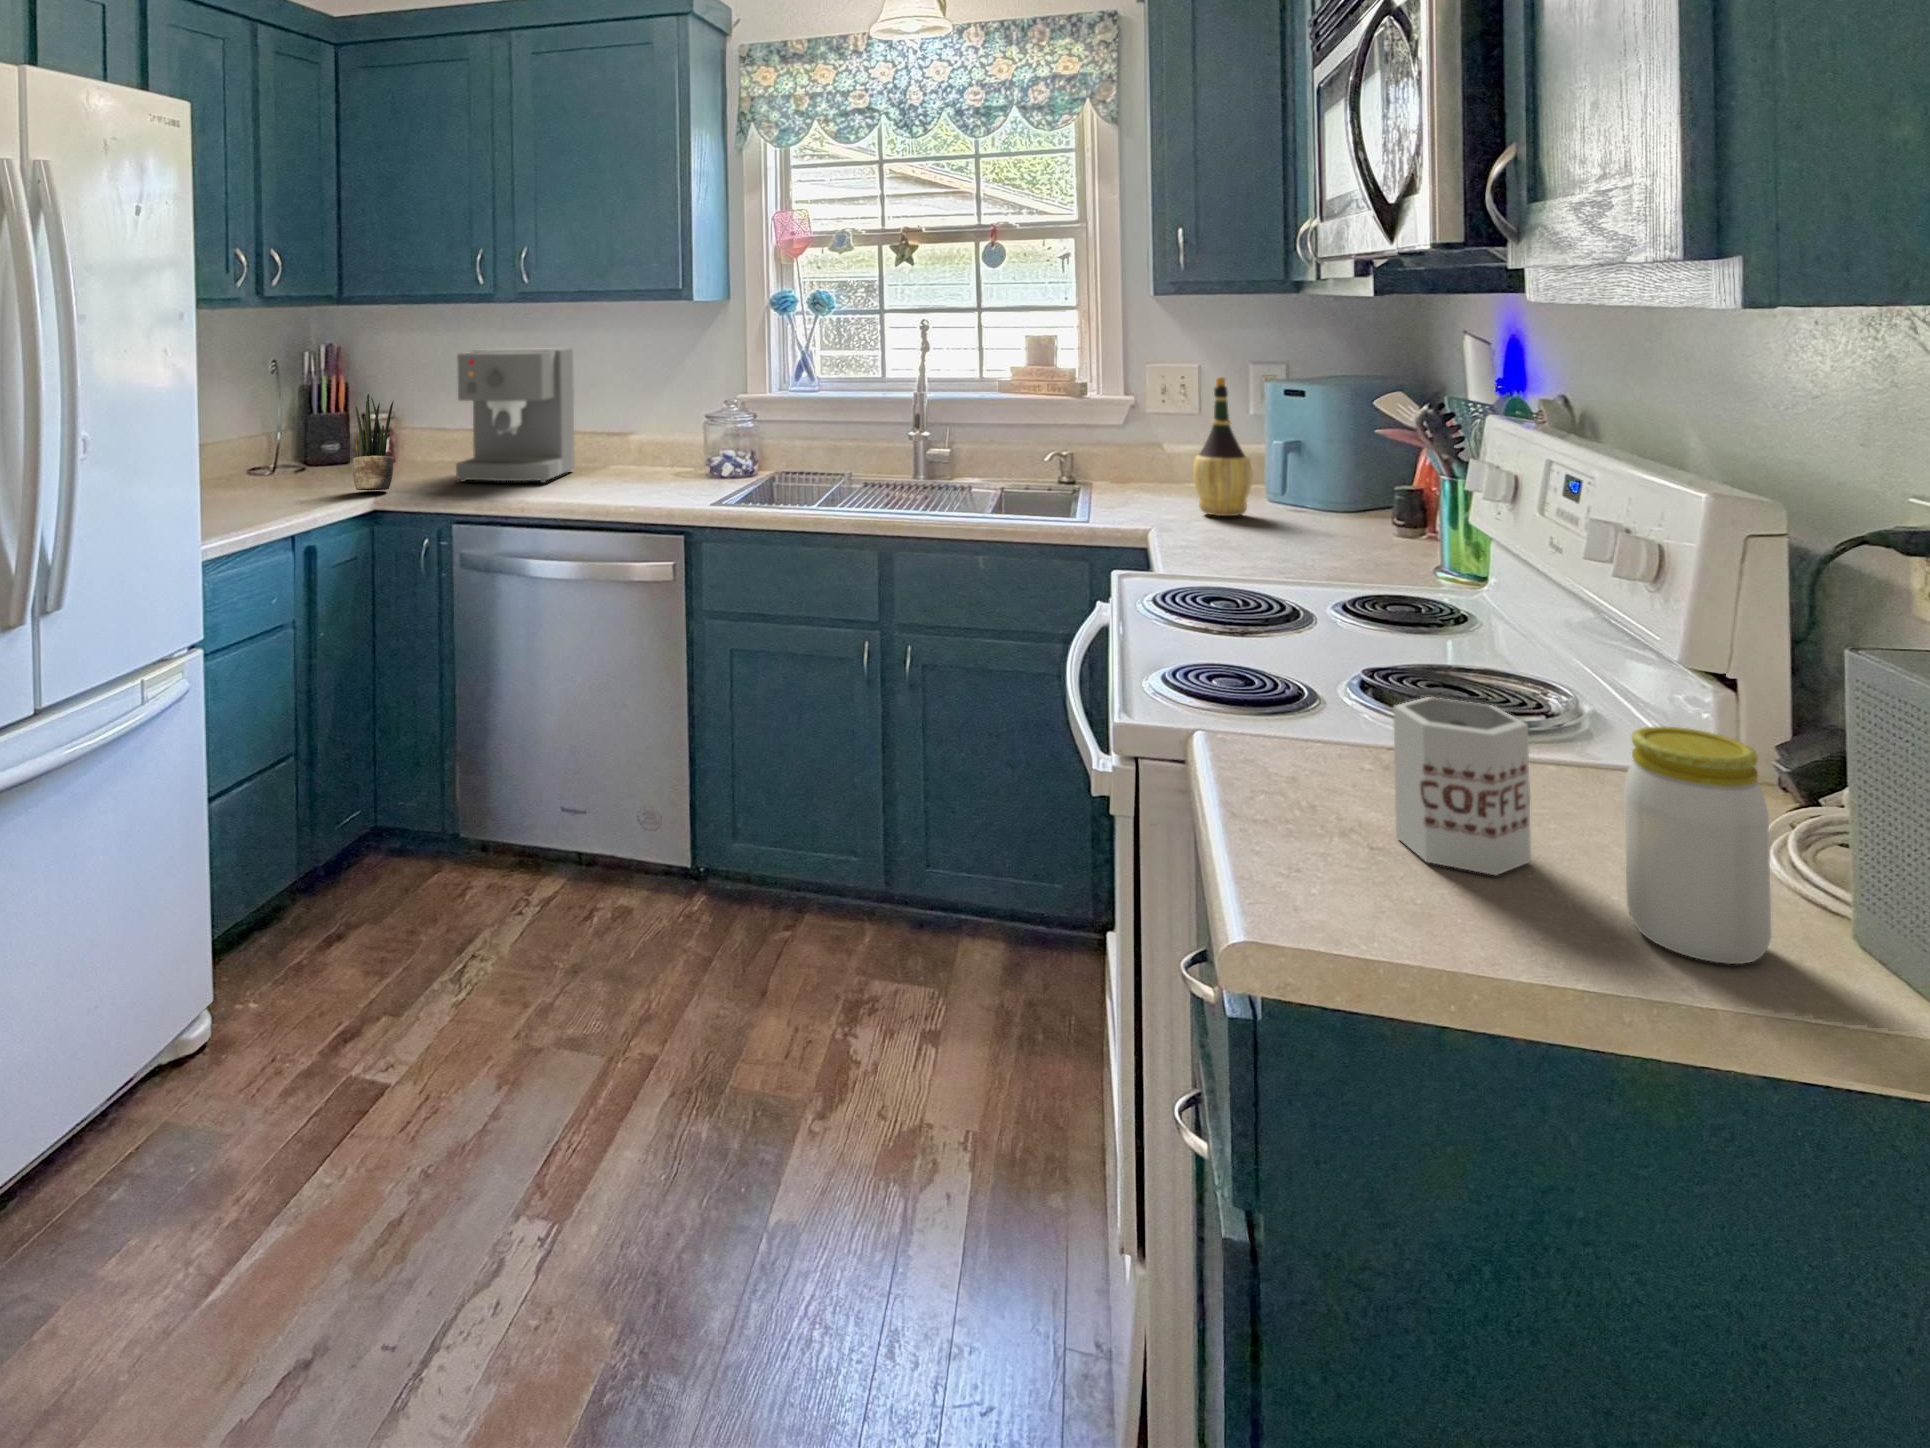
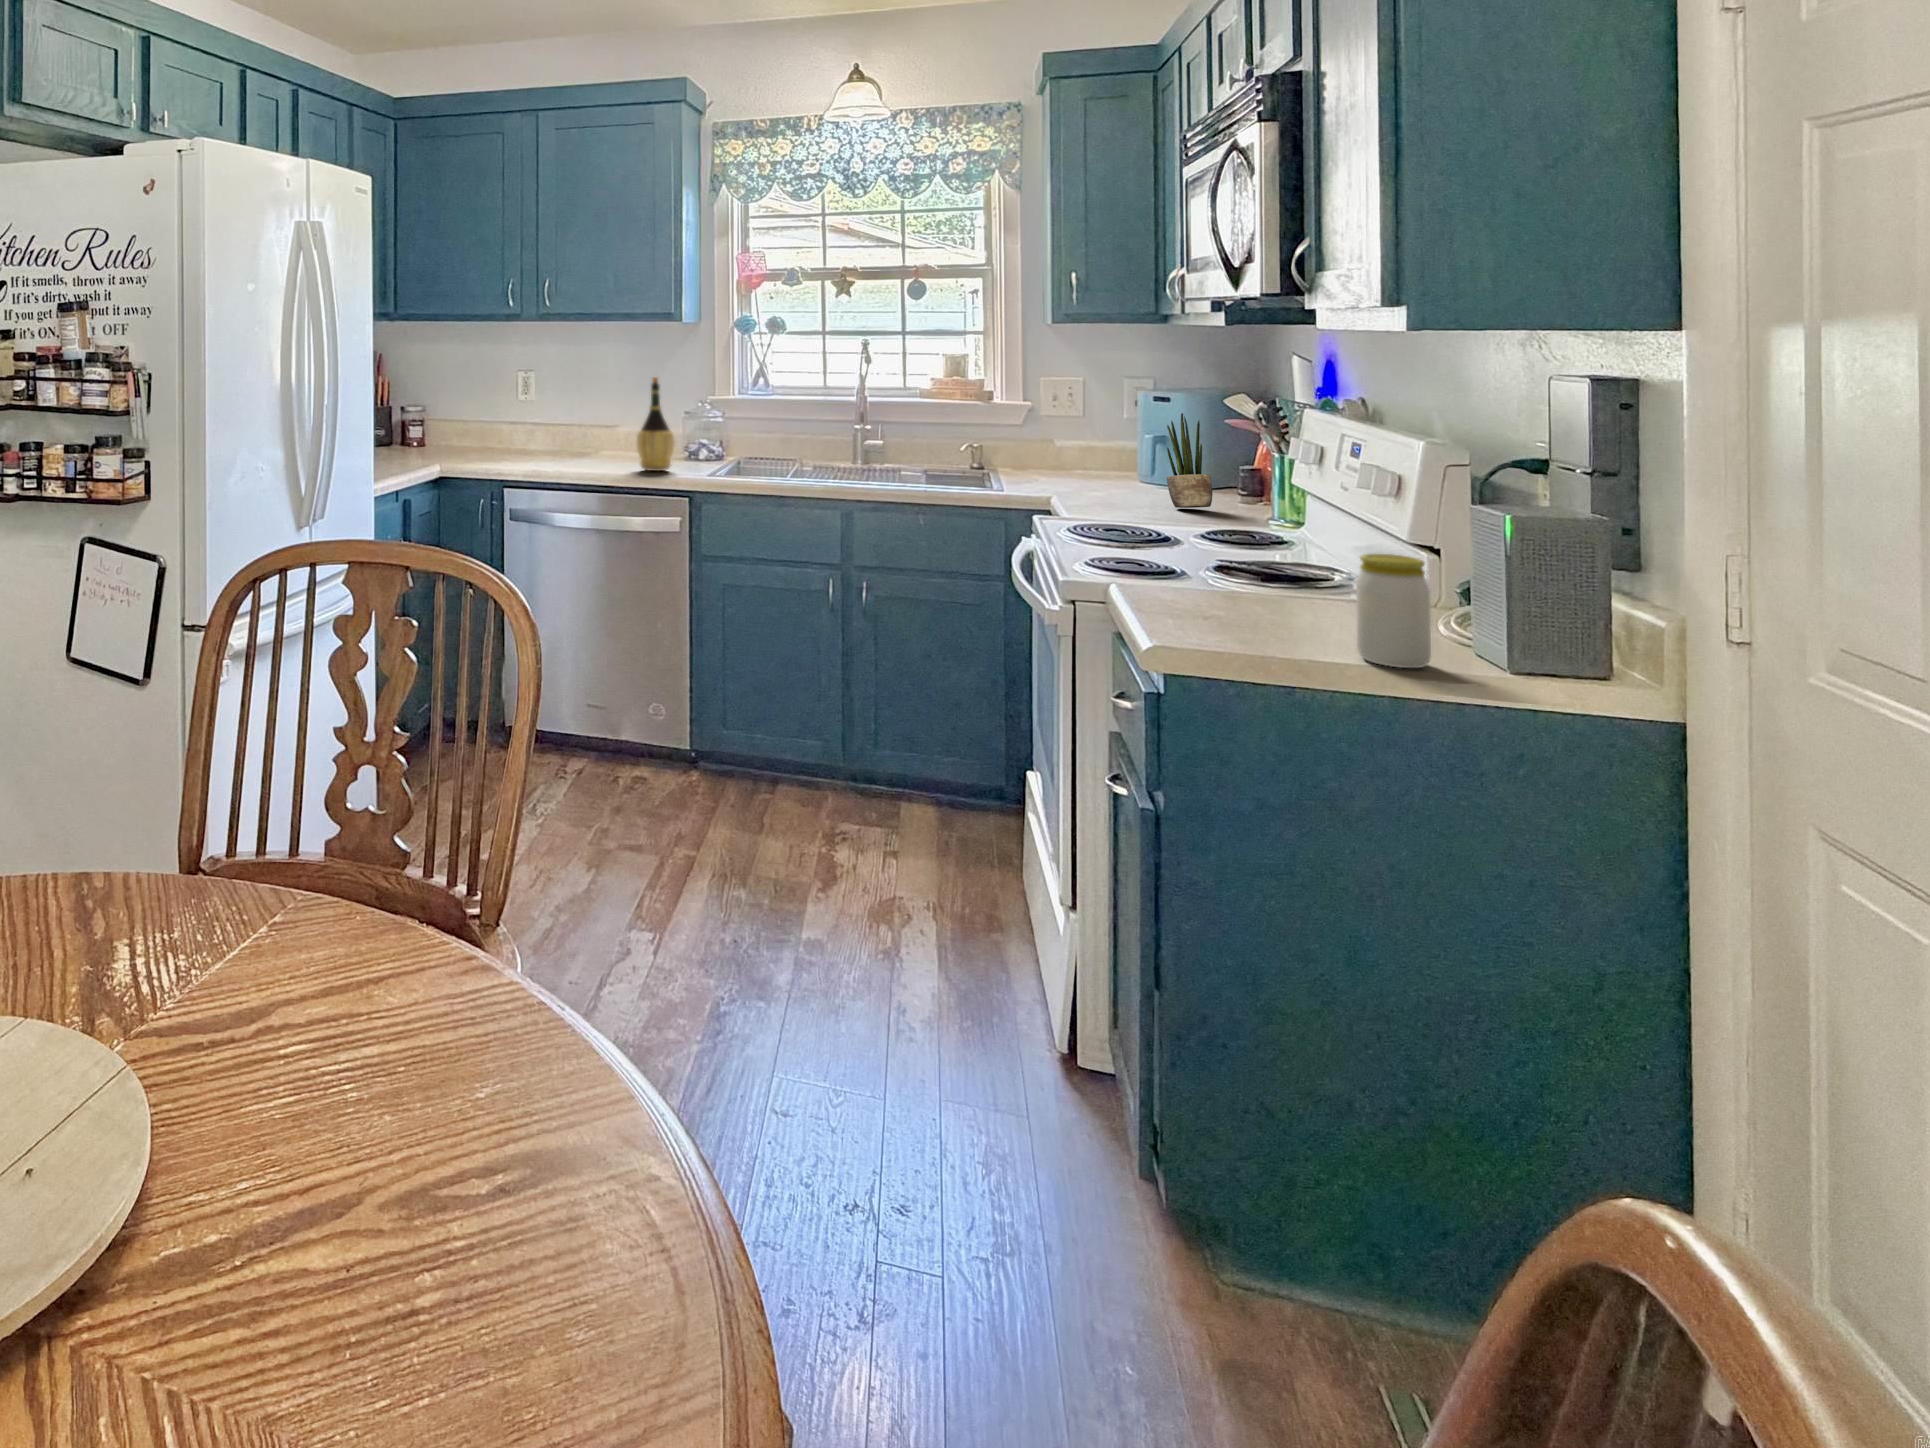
coffee maker: present [456,348,575,483] -> none [493,357,577,461]
wine bottle: present [1193,377,1253,516] -> present [637,377,675,471]
potted plant: present [353,394,394,490] -> present [1167,413,1212,508]
mug: present [1393,697,1531,875] -> none [1231,552,1309,641]

